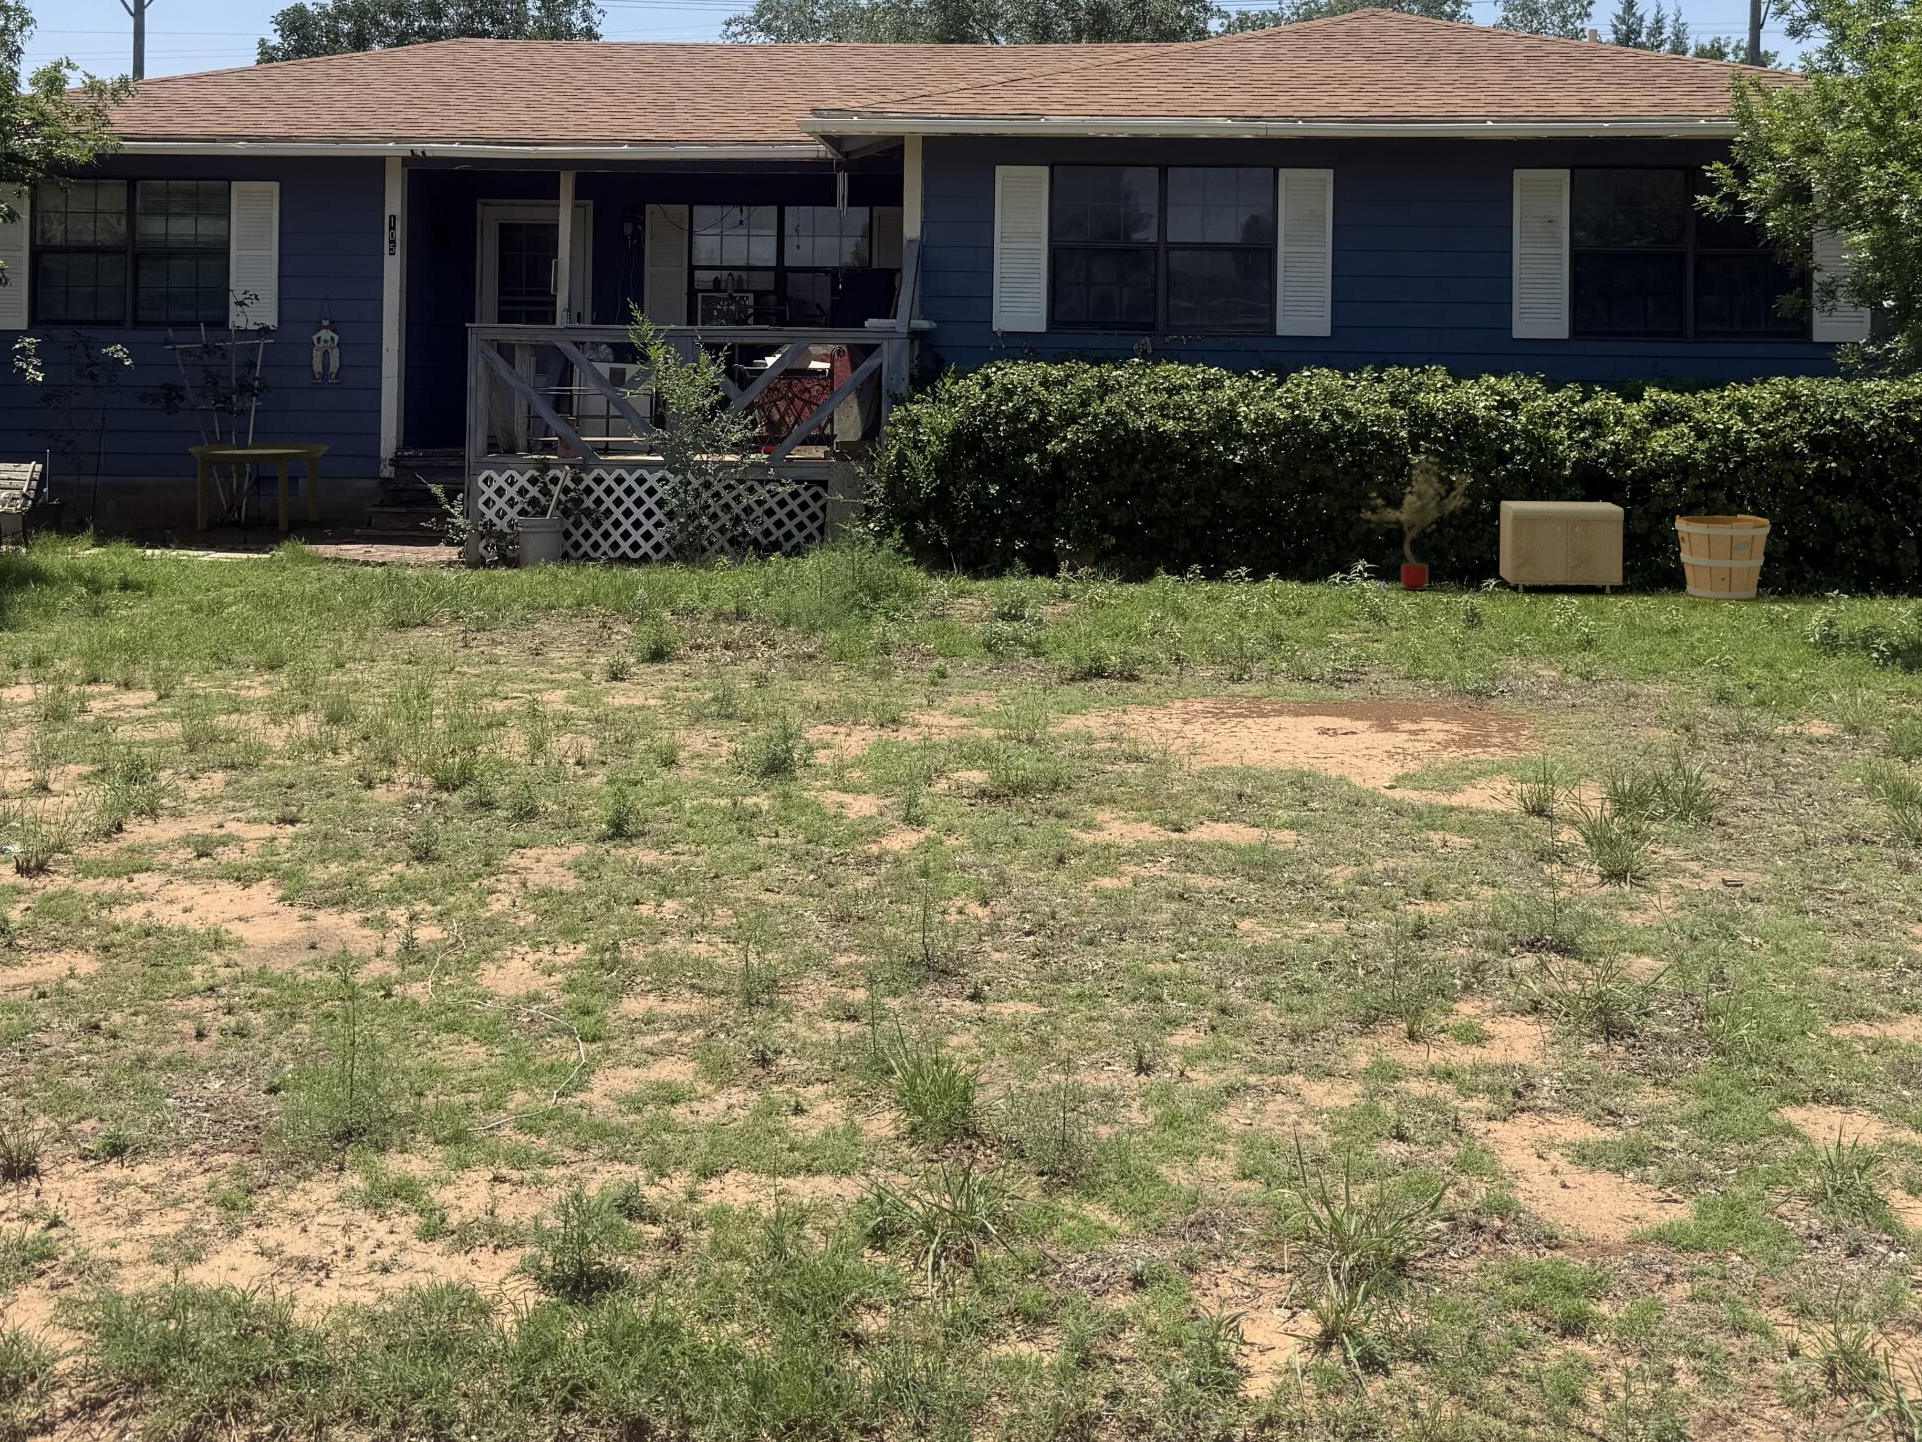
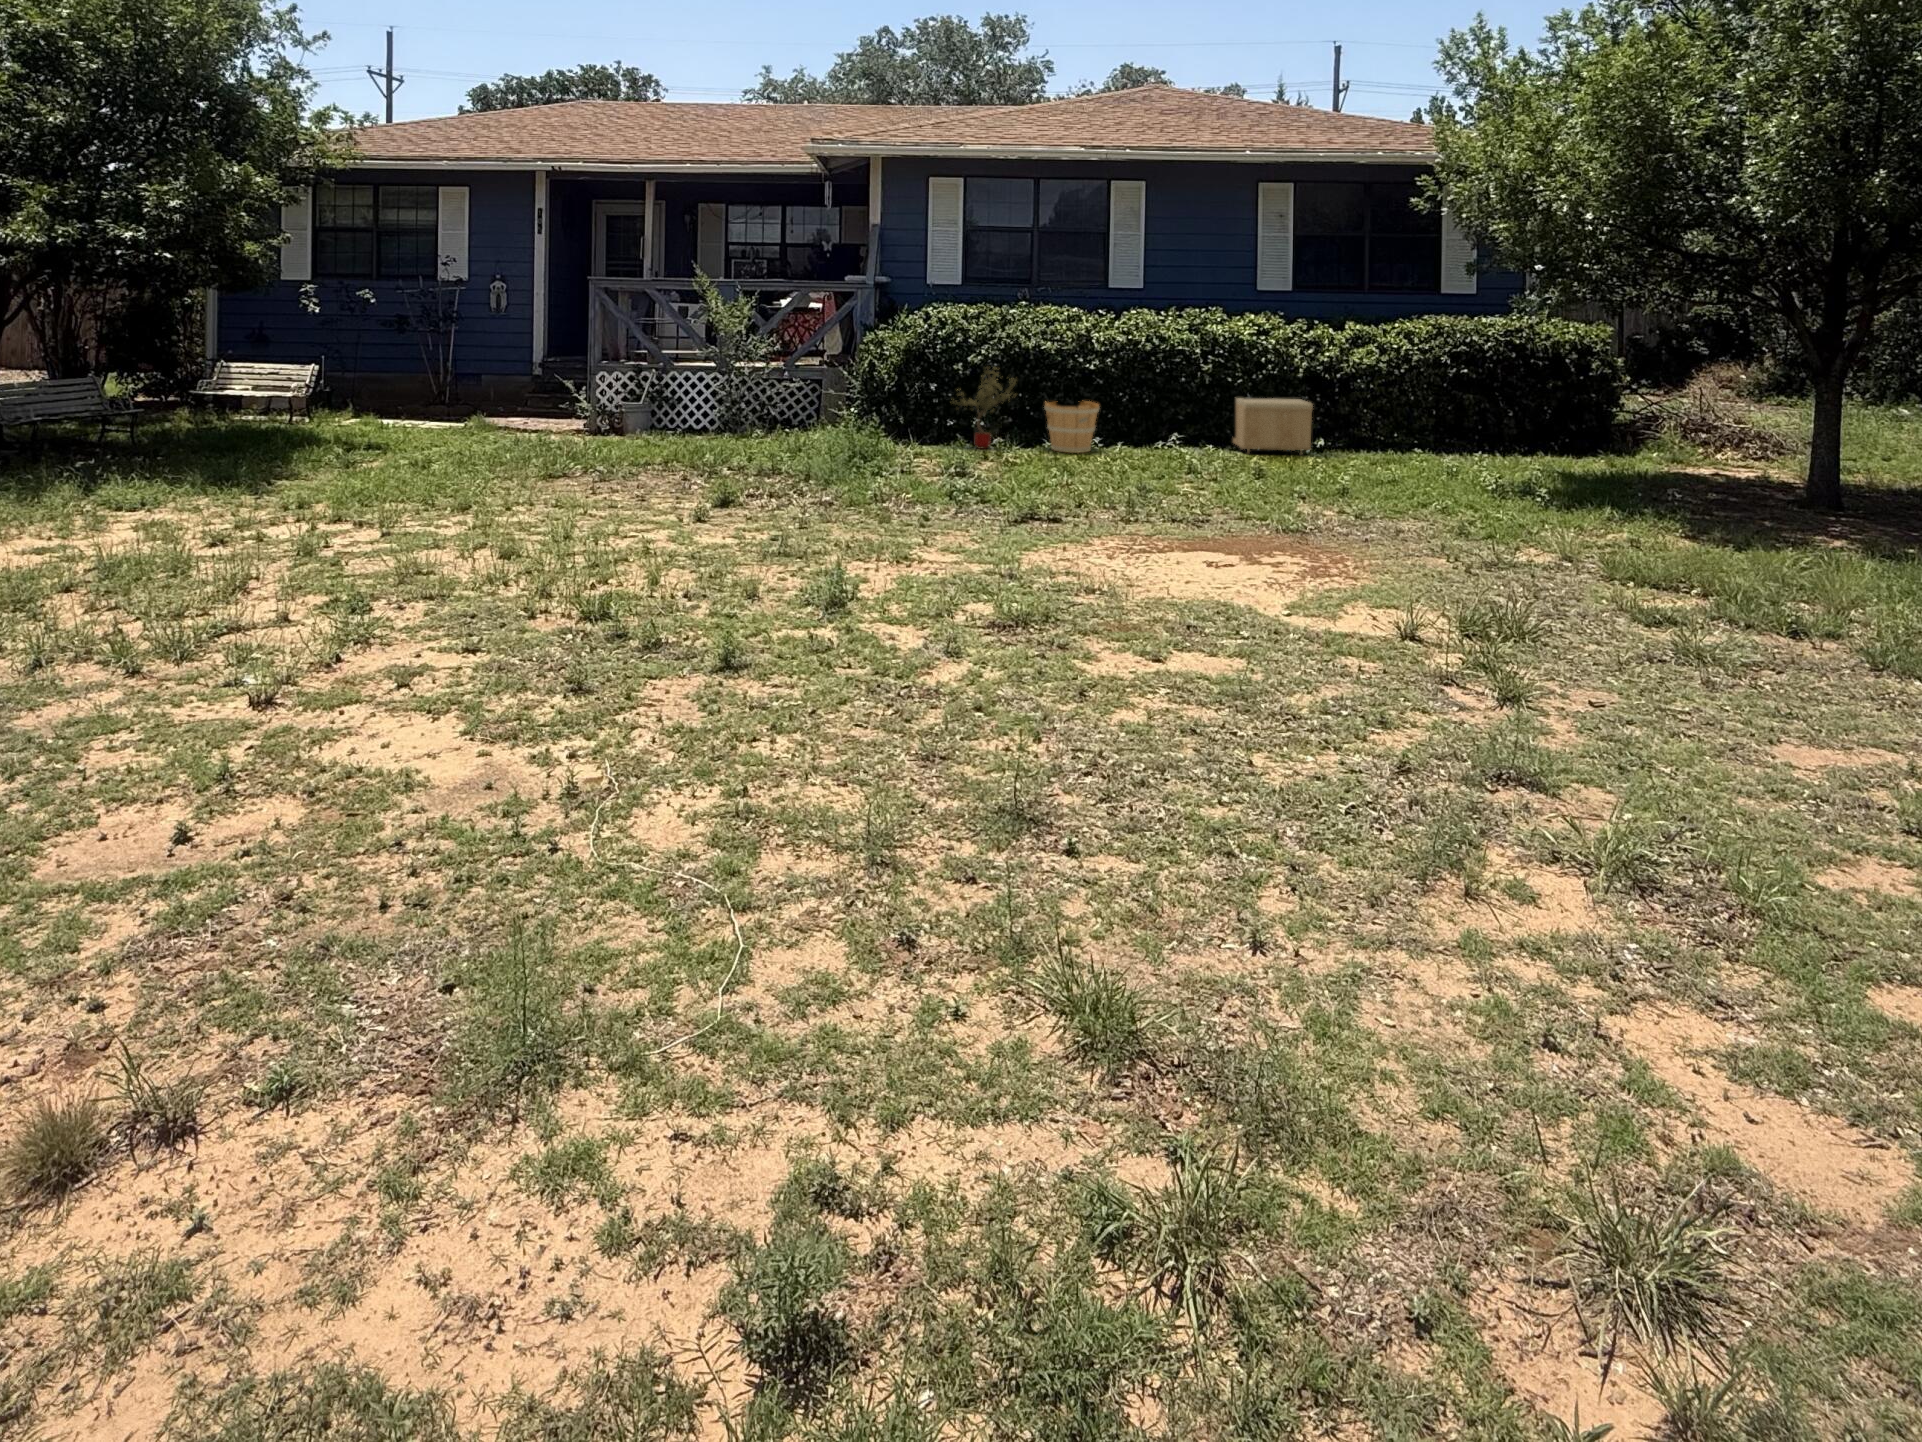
round table: present [188,443,329,531] -> none [416,355,504,409]
potted tree: present [1362,457,1470,590] -> present [952,368,1016,449]
wooden bucket: present [1675,514,1771,600] -> present [1044,401,1099,453]

